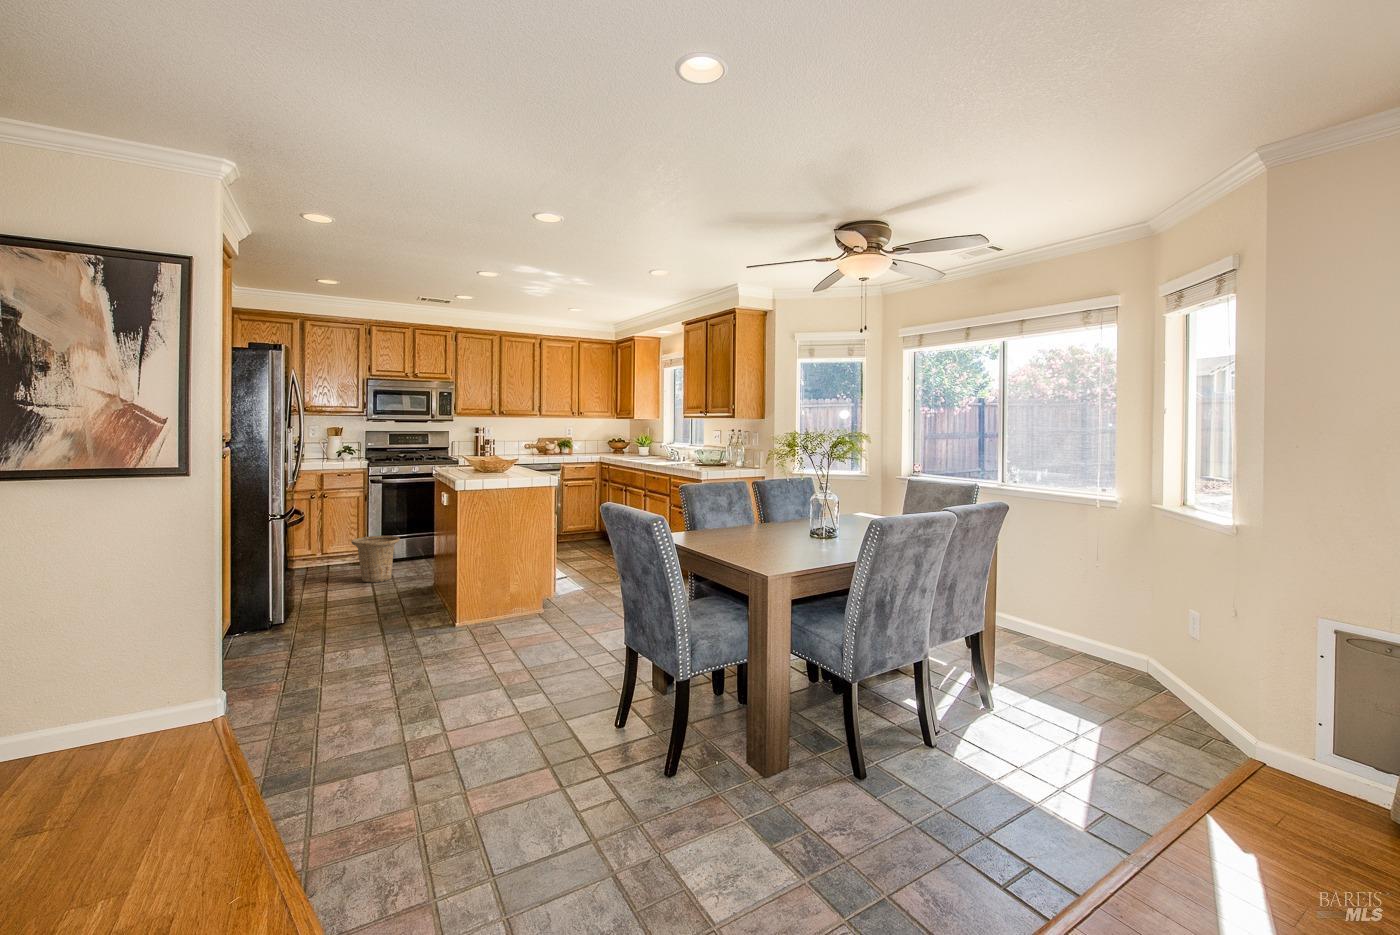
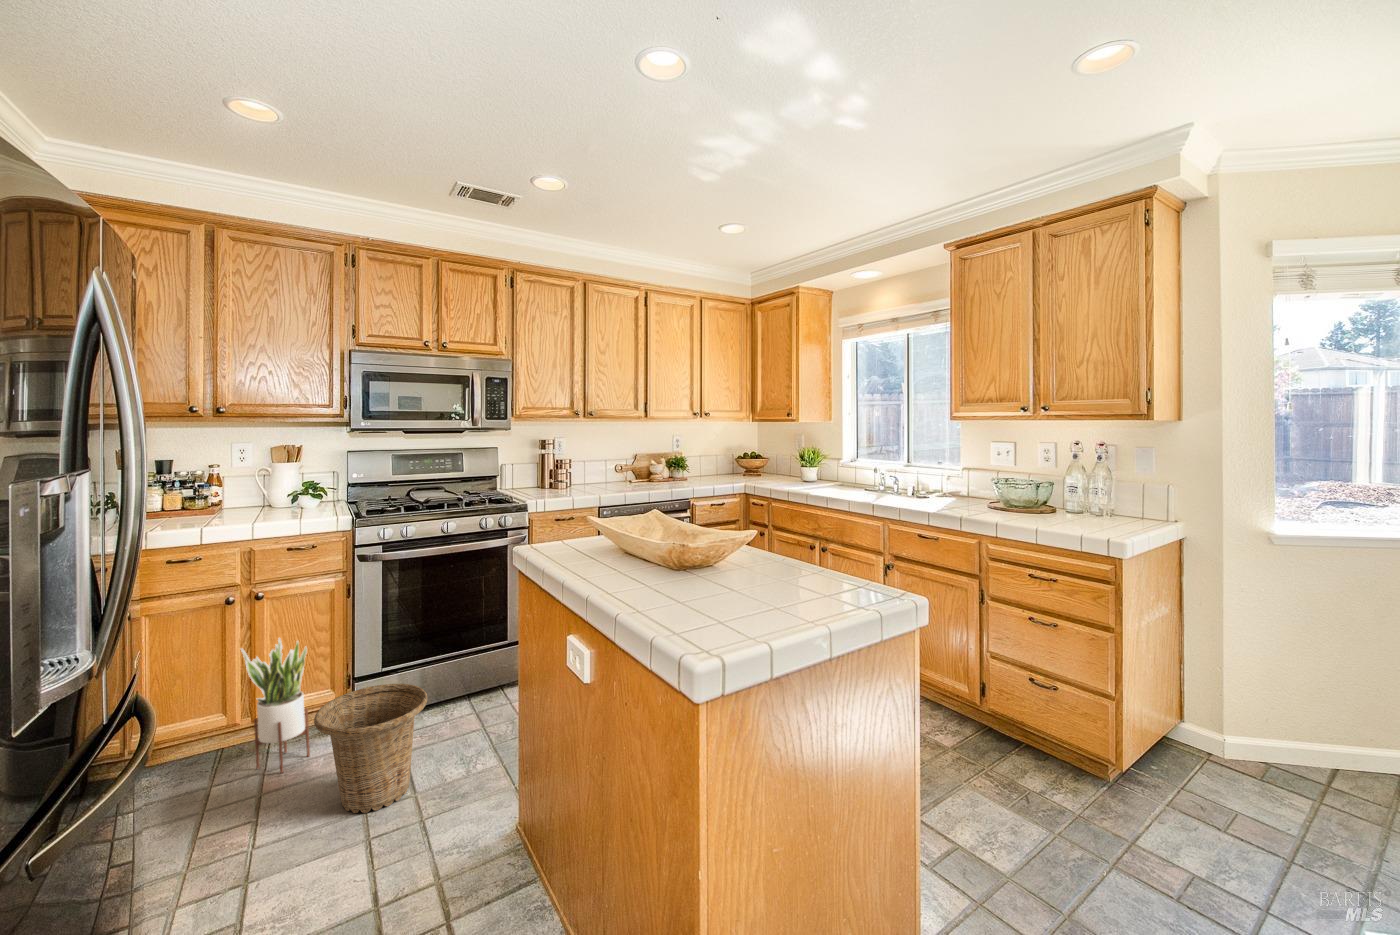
potted plant: none [319,514,347,575] -> present [241,638,310,773]

